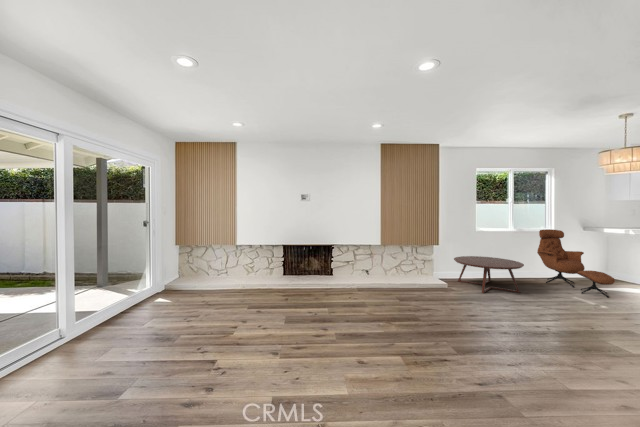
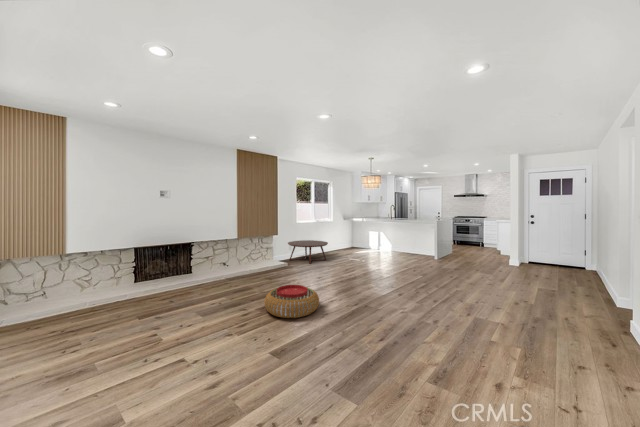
lounge chair: present [537,229,615,297] -> none [327,220,362,256]
pouf: none [336,315,415,369] -> present [265,285,319,318]

